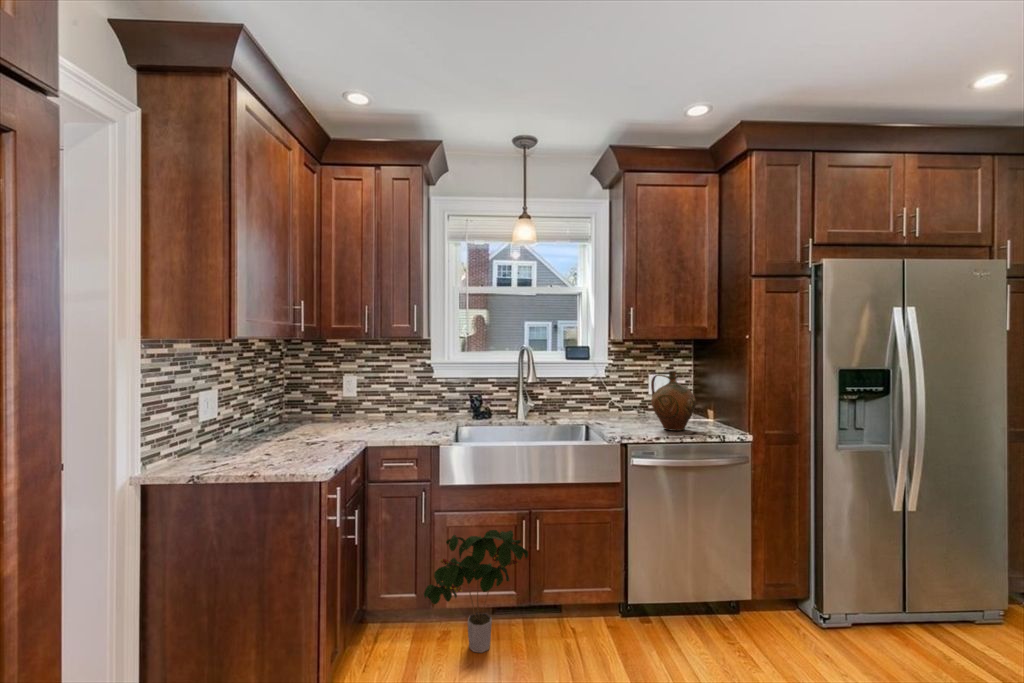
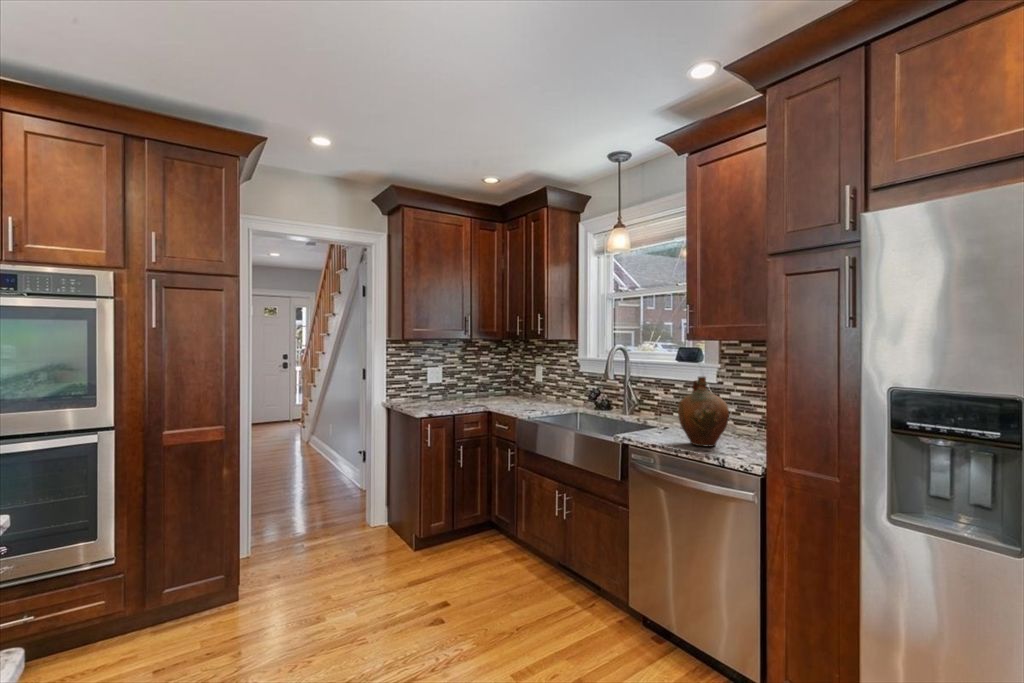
potted plant: present [424,530,528,653] -> none [490,483,555,577]

